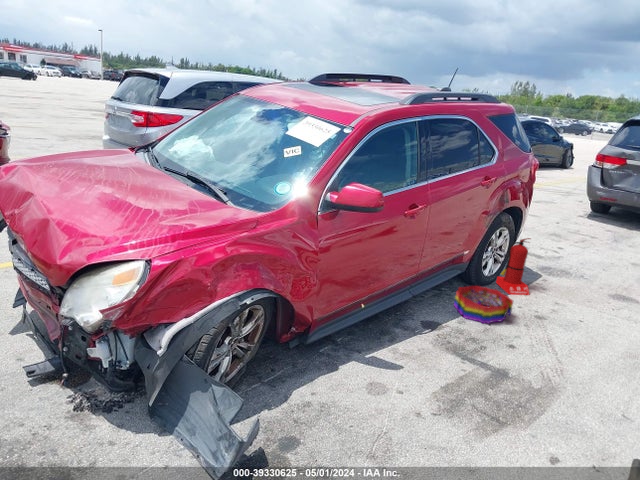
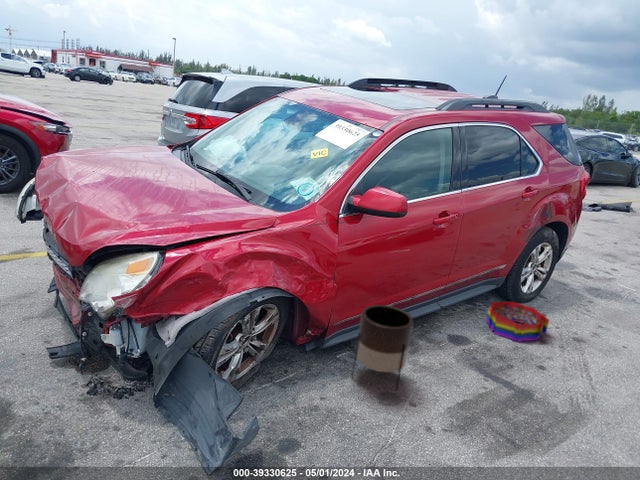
fire extinguisher: present [496,238,530,295] -> none [535,256,575,316]
planter: none [336,298,395,380] -> present [352,305,413,390]

